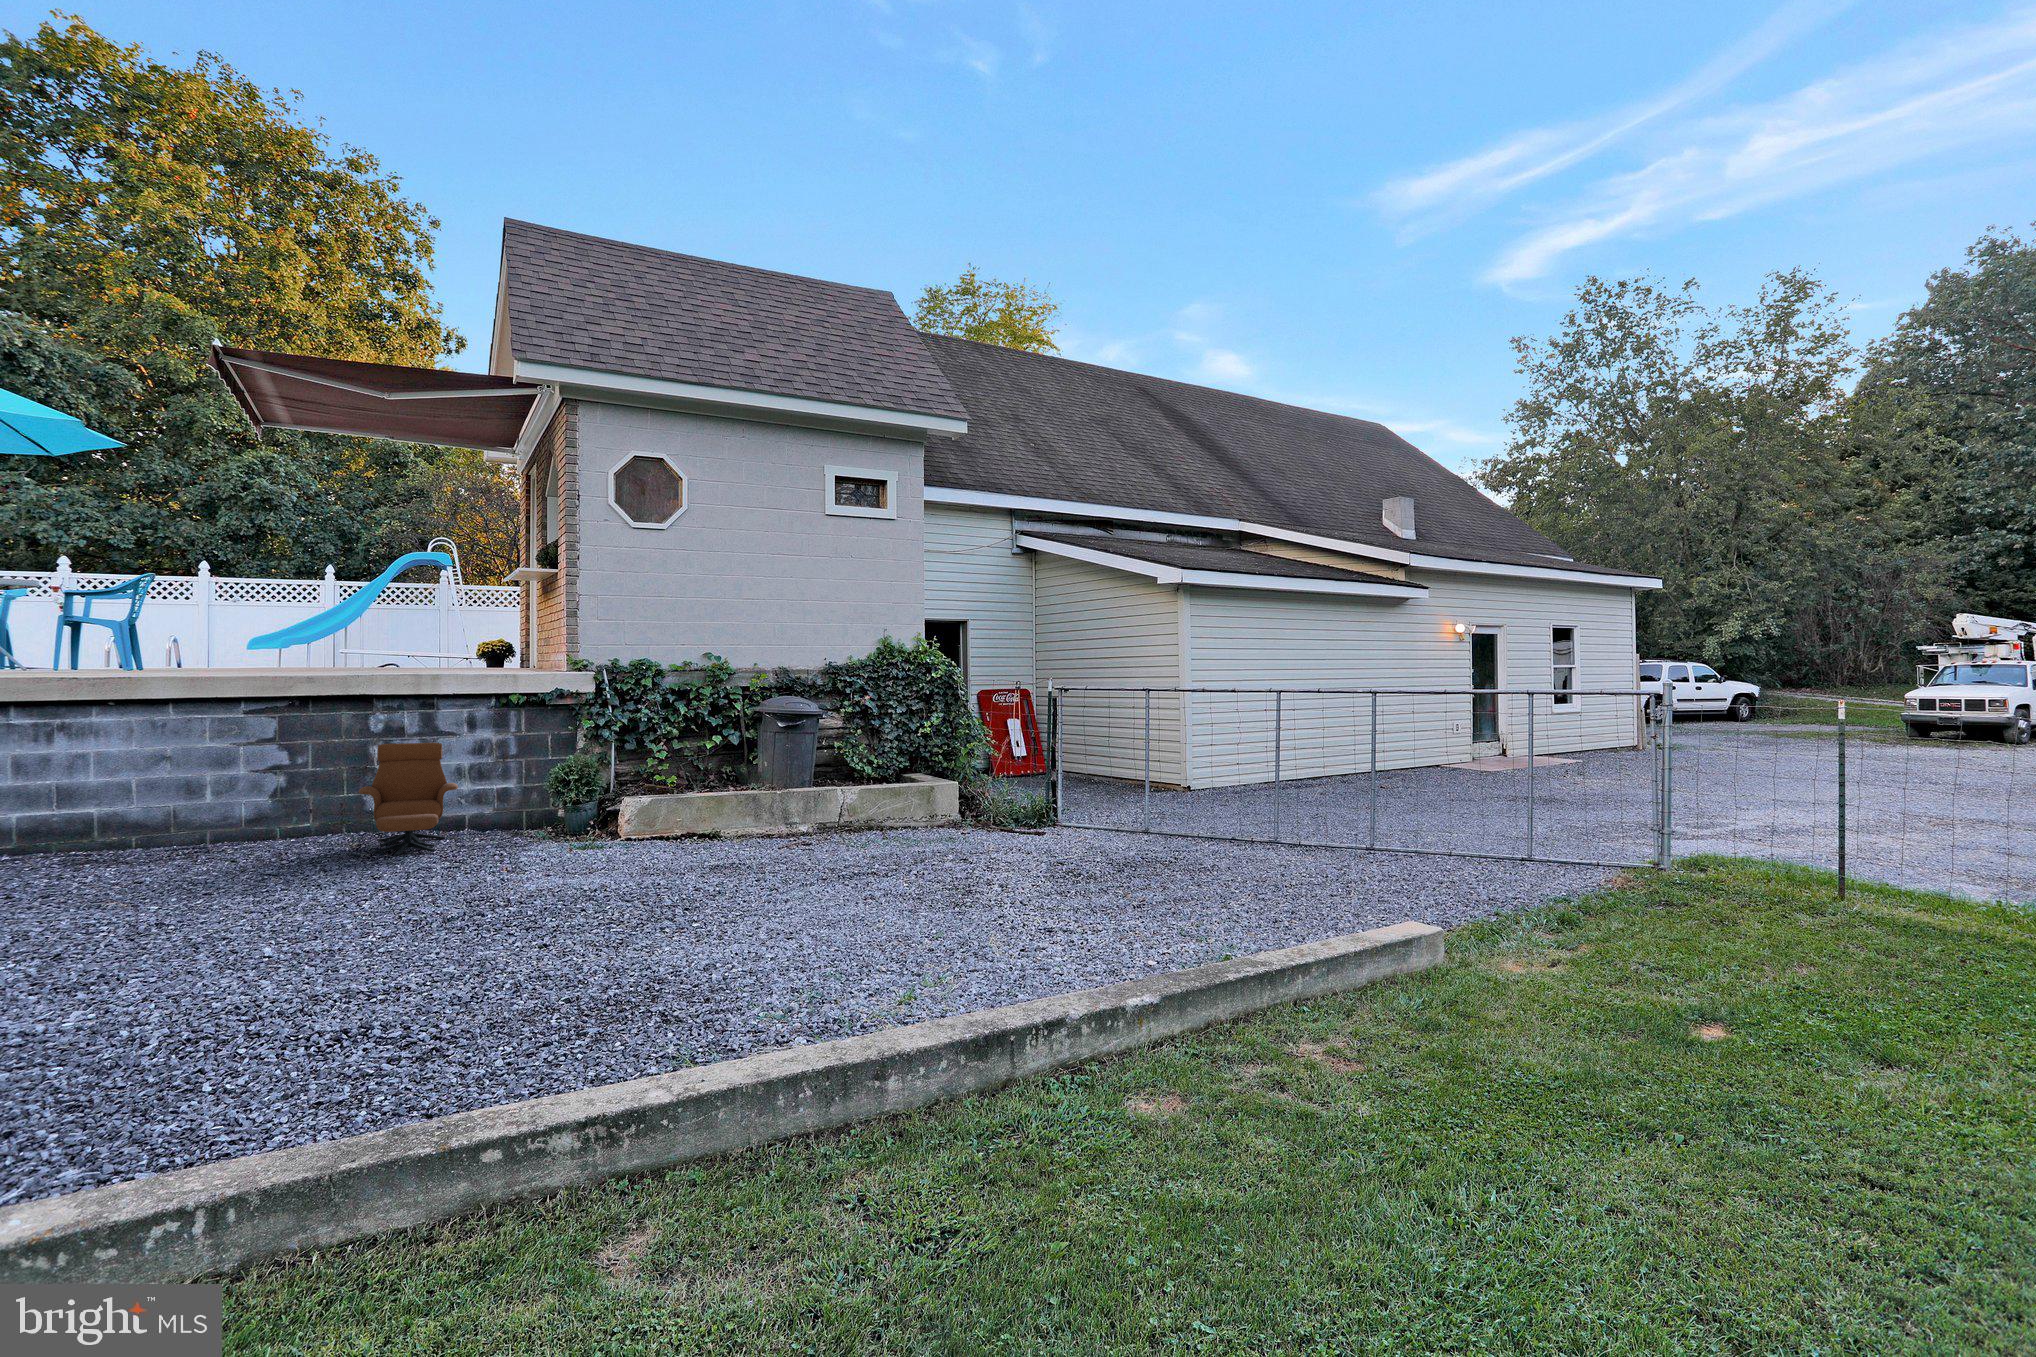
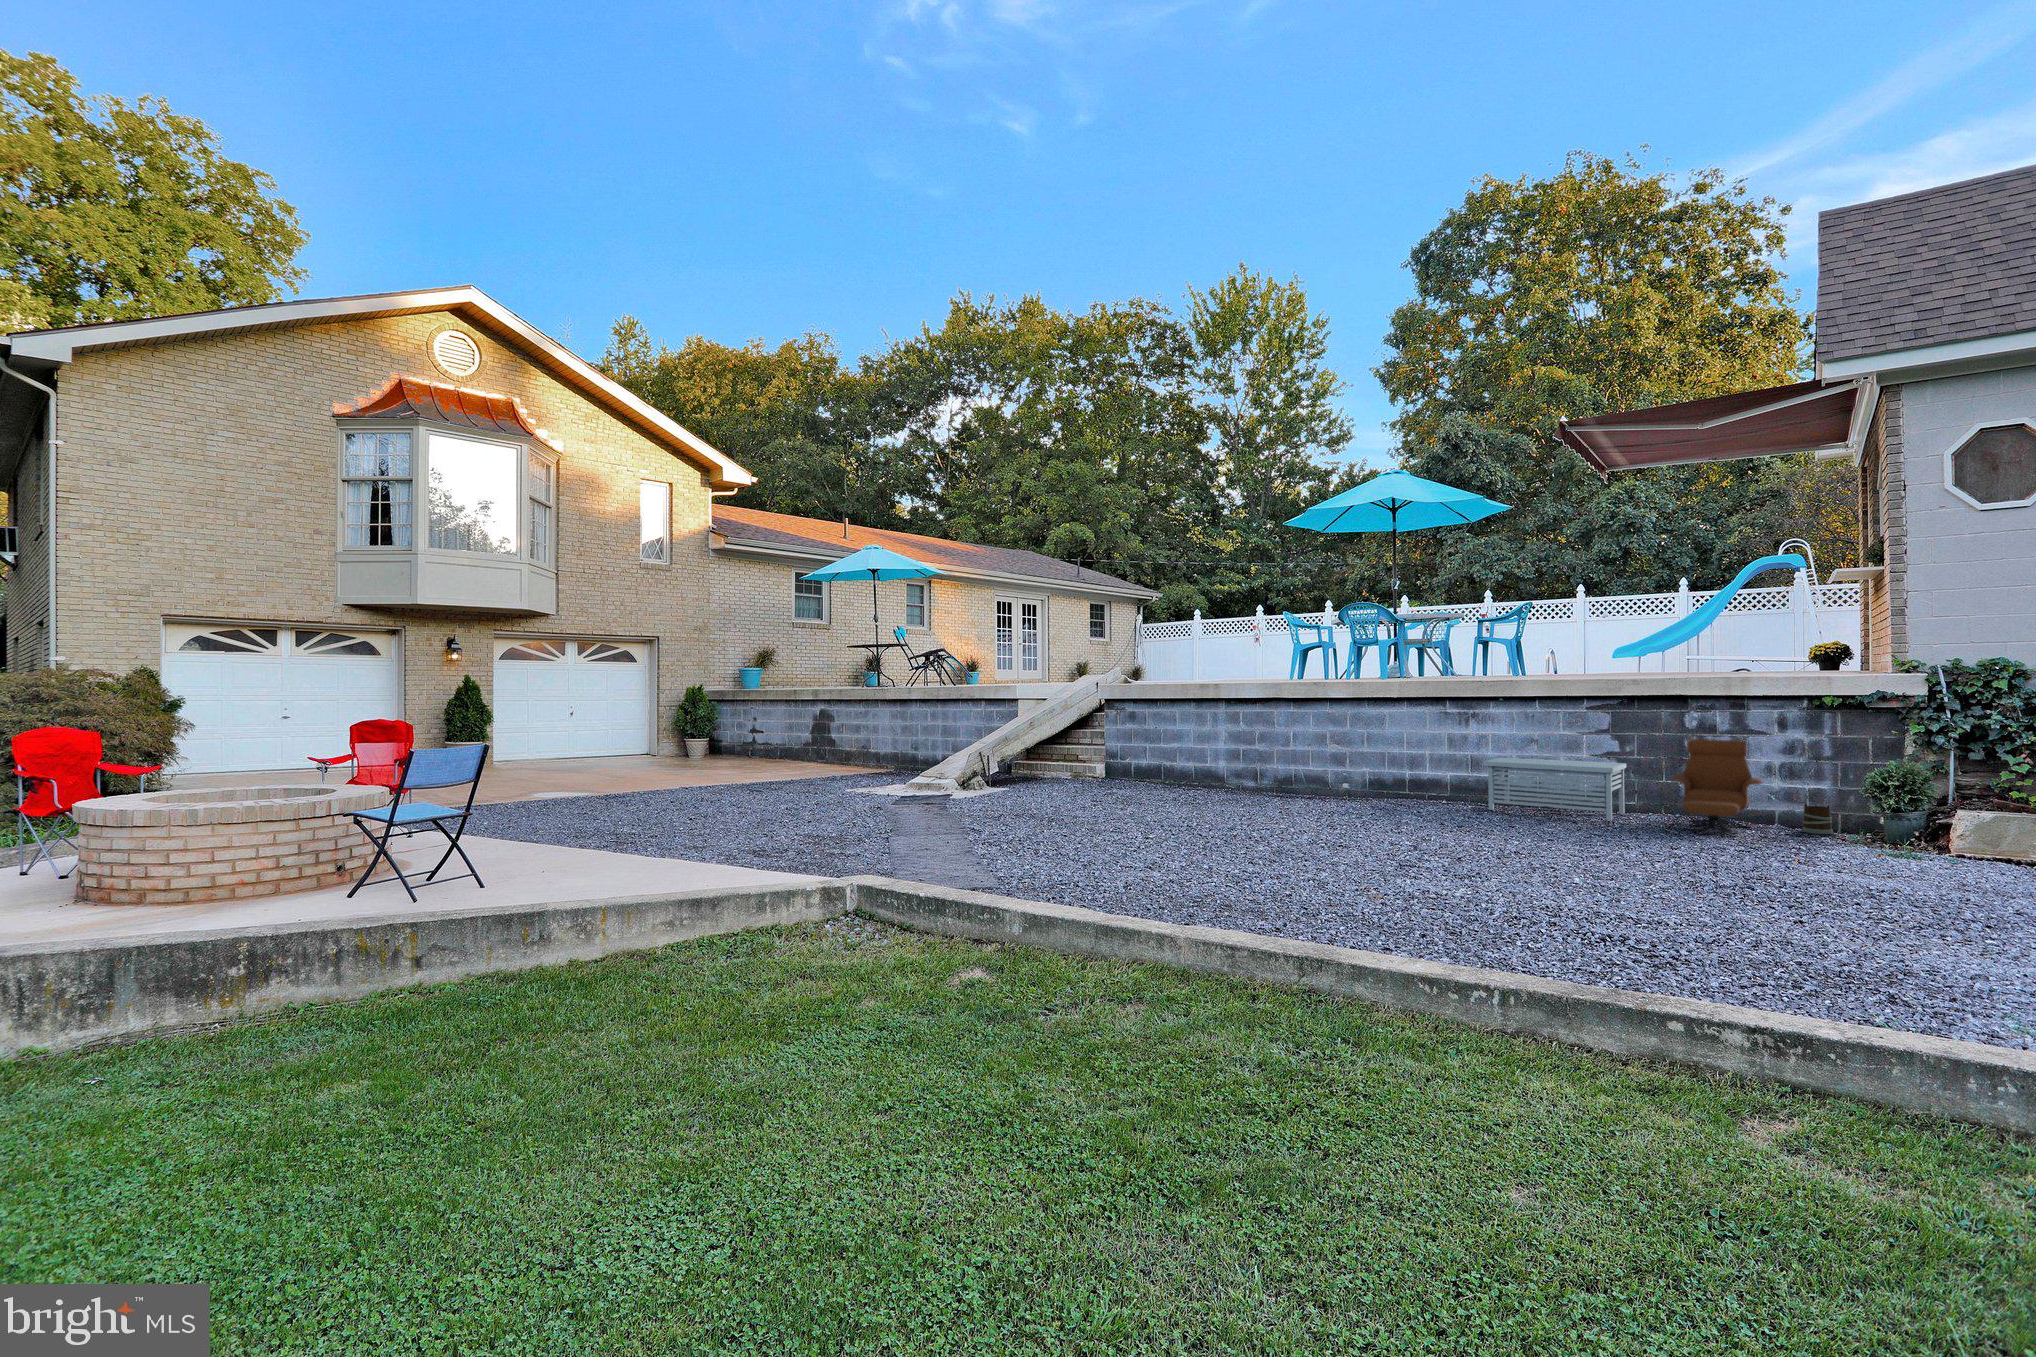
storage bench: none [71,779,300,868] -> present [1483,758,1626,820]
wooden bucket: none [493,791,520,835] -> present [1802,791,1833,834]

